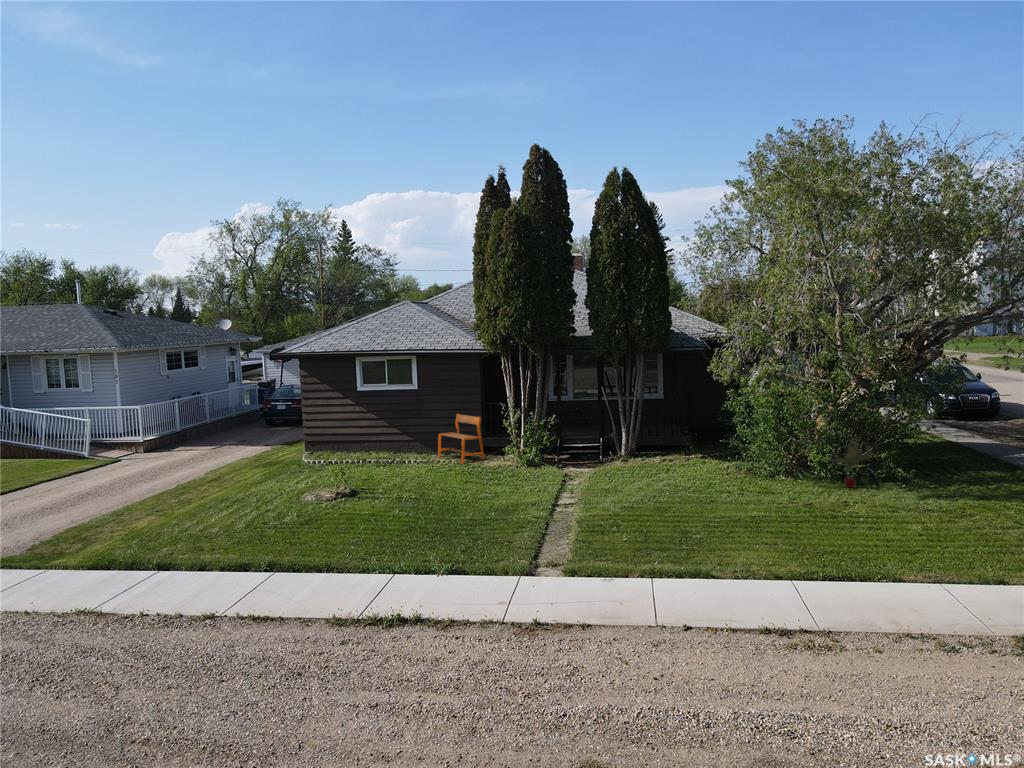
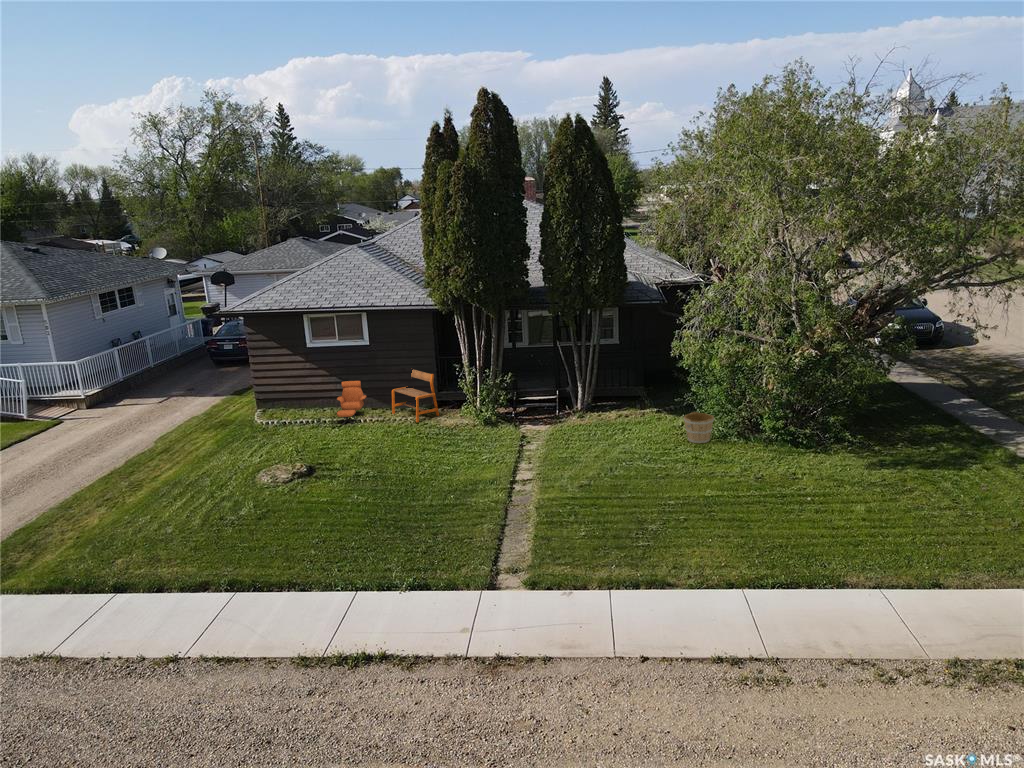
lounge chair: none [383,424,413,465] -> present [337,381,366,425]
potted tree: present [829,440,871,488] -> none [776,406,817,452]
wooden bucket: none [733,451,765,481] -> present [684,412,714,443]

